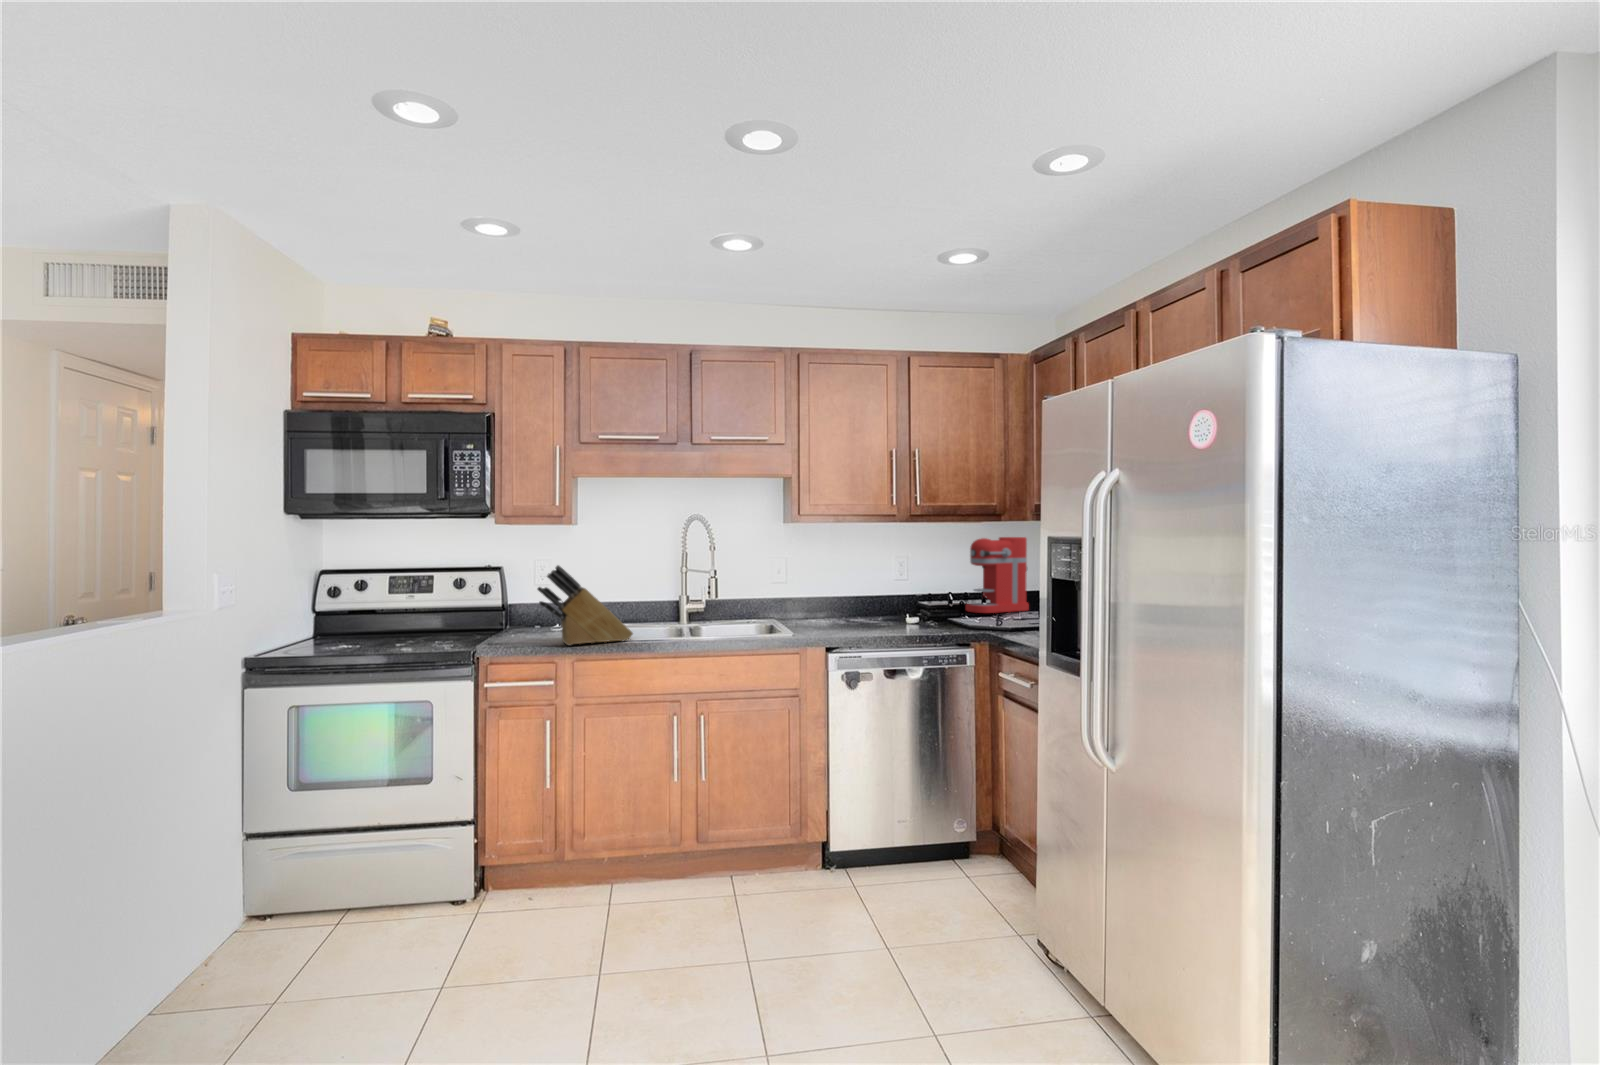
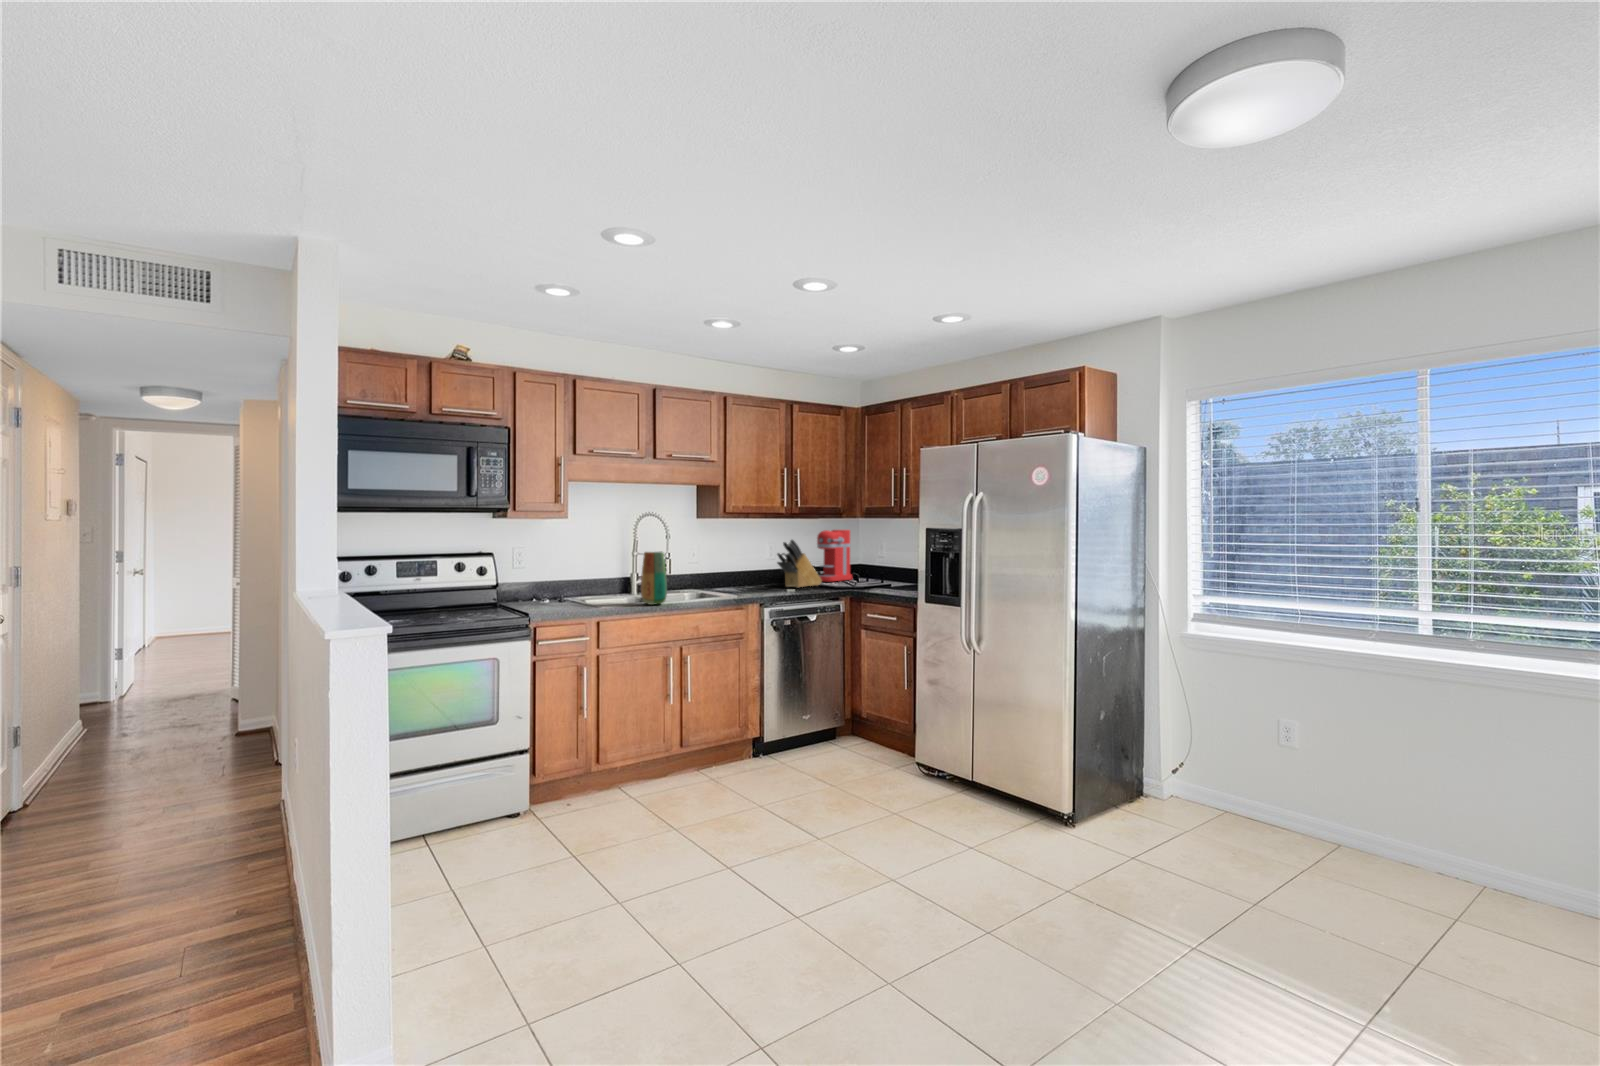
knife block: present [538,565,633,645] -> present [777,540,822,587]
vase: none [648,569,687,642] -> present [641,552,667,605]

